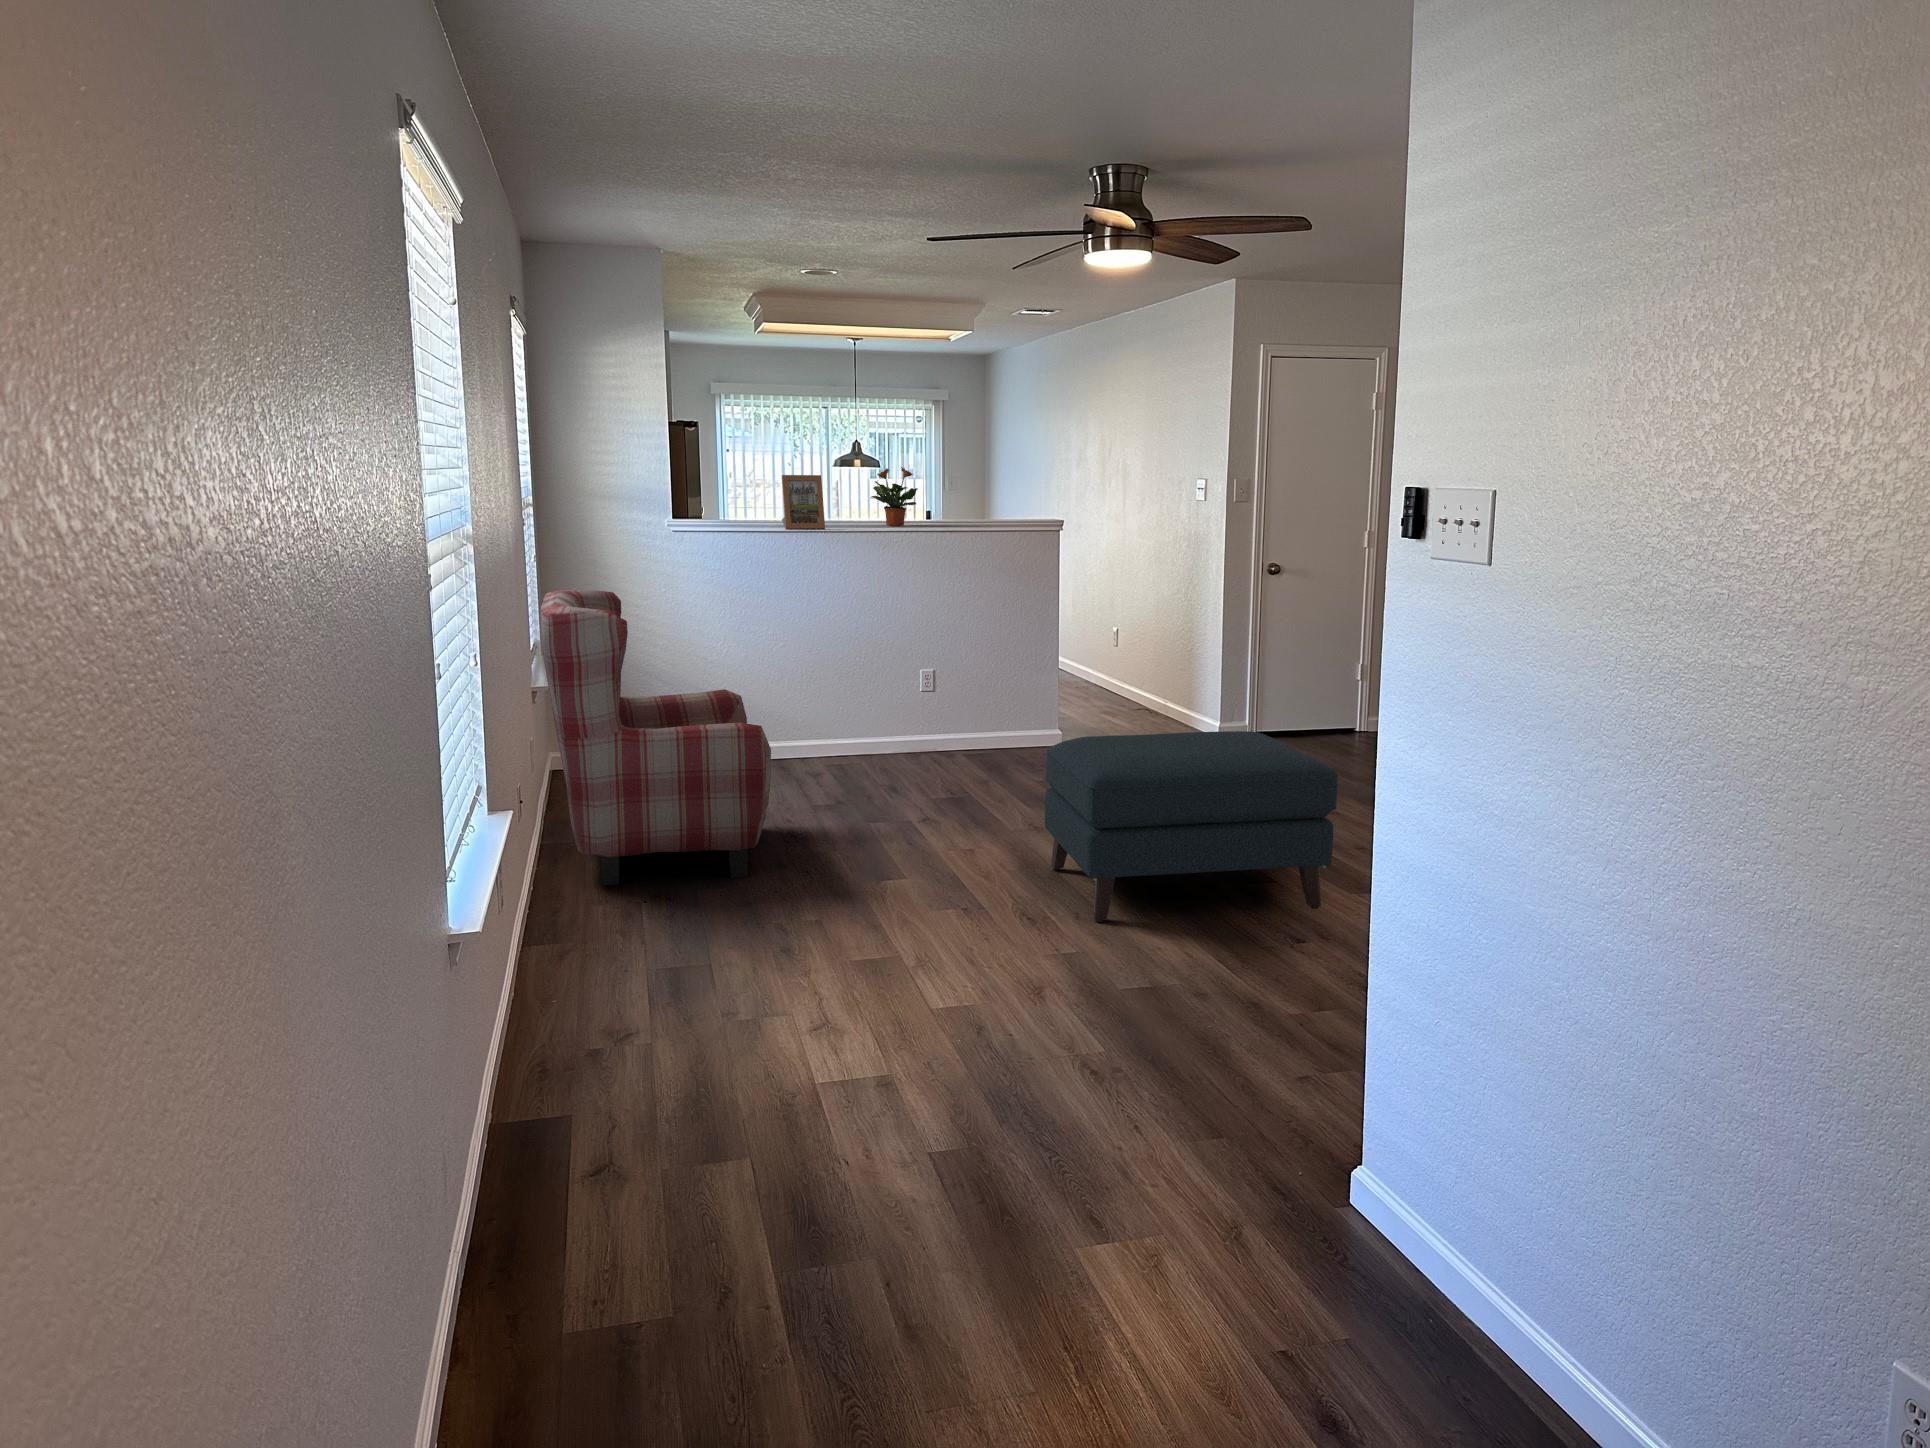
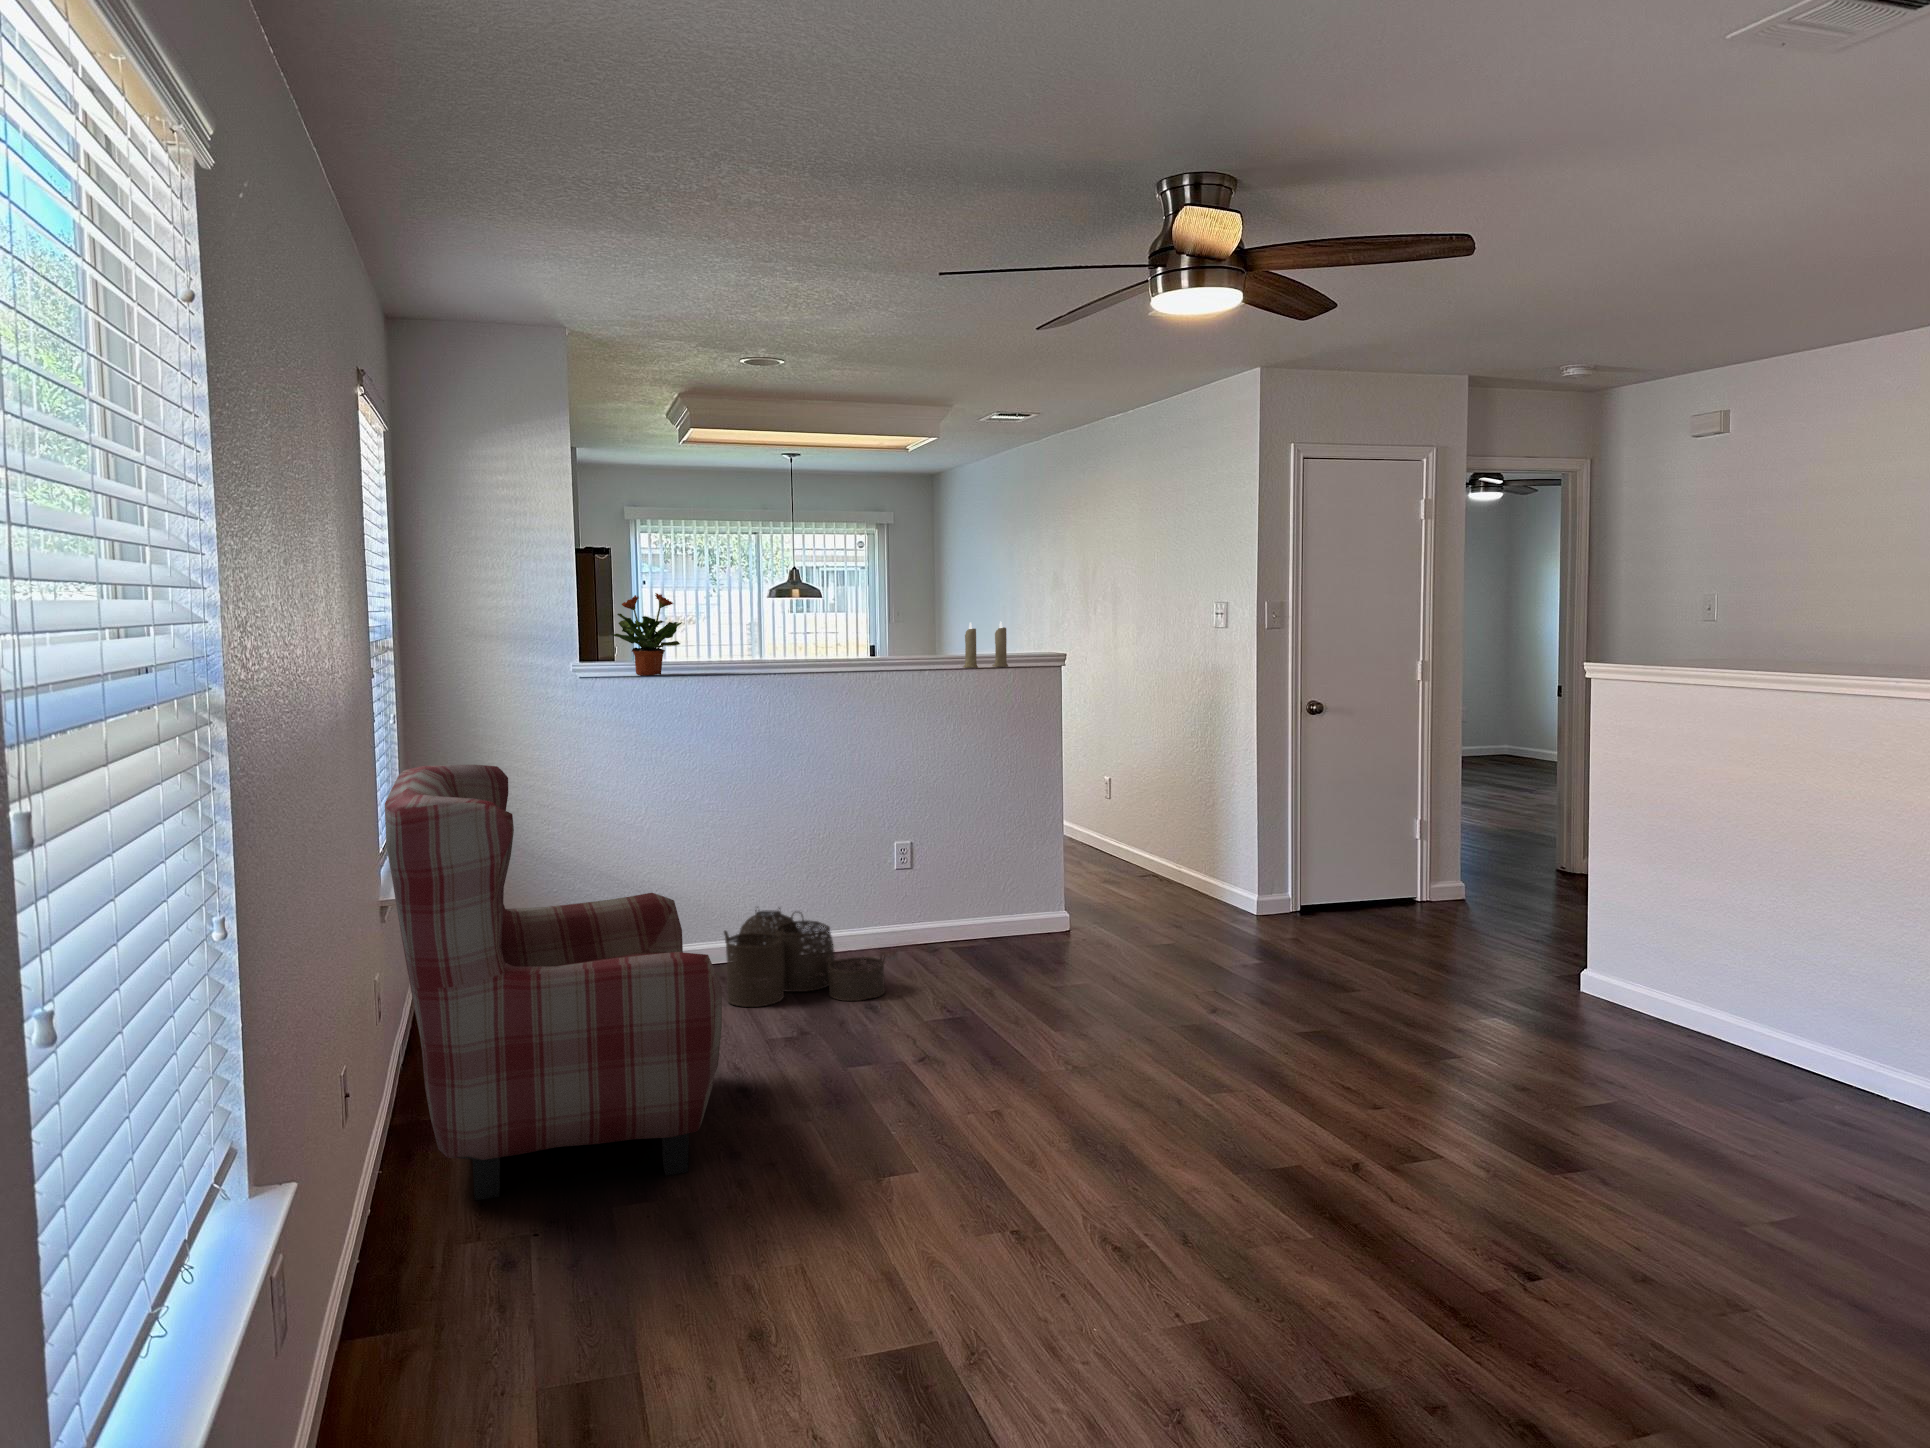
potted plant: present [871,467,918,526] -> present [611,593,682,675]
picture frame: present [782,475,825,530] -> none [719,606,775,674]
candle: none [978,491,1016,529] -> present [963,622,1008,668]
woven basket: none [782,714,906,787] -> present [724,907,885,1007]
ottoman: present [1045,731,1338,922] -> none [1104,933,1532,1238]

